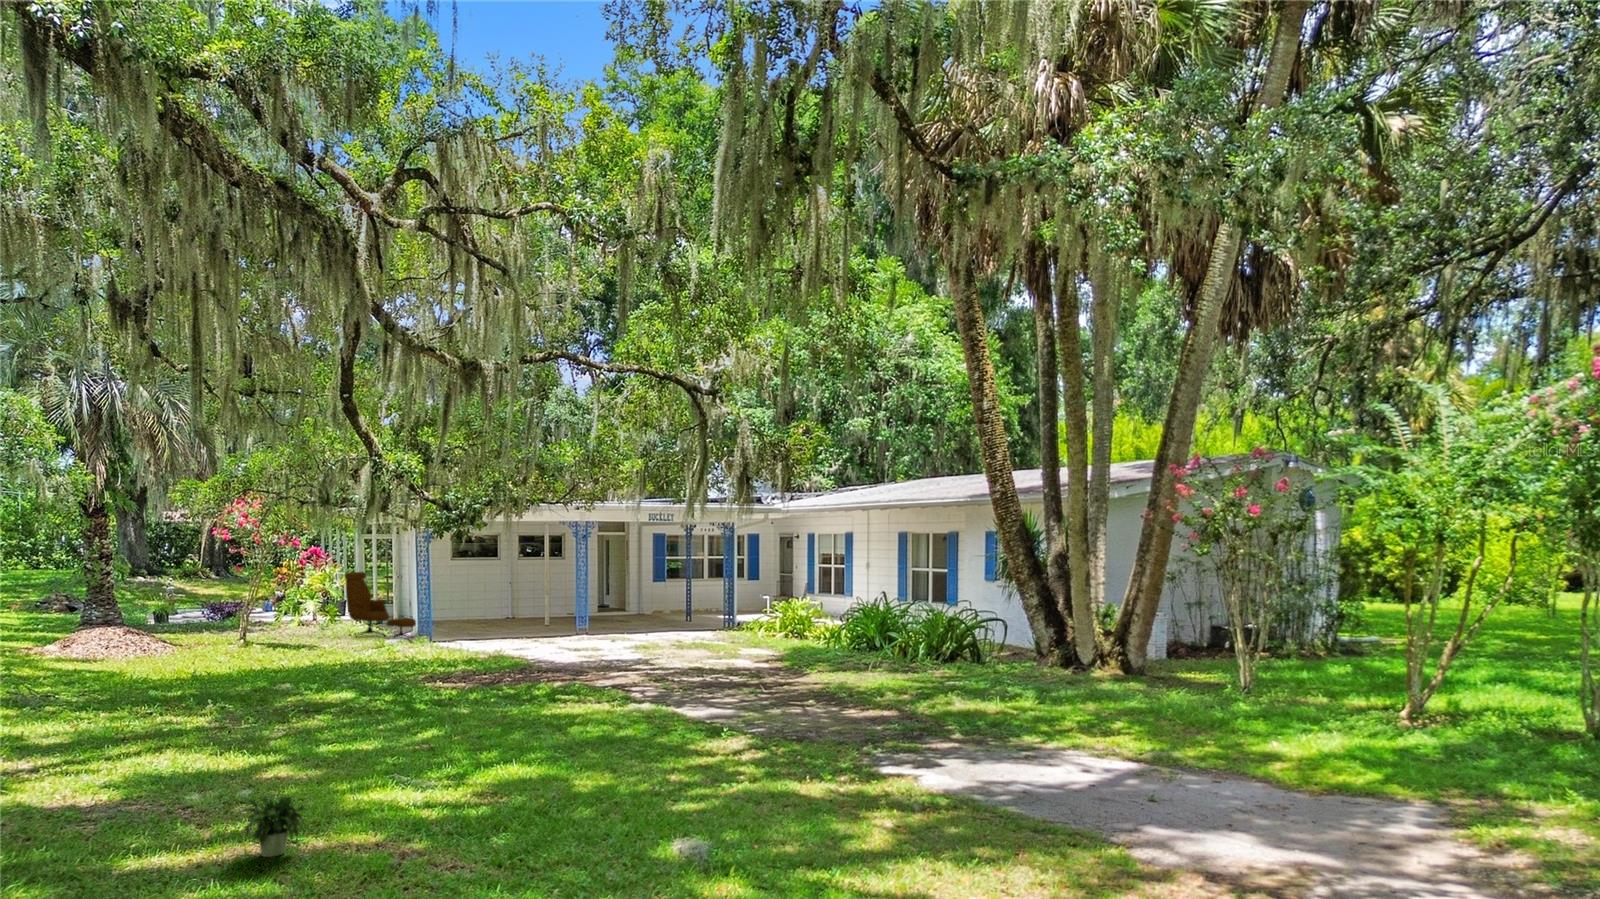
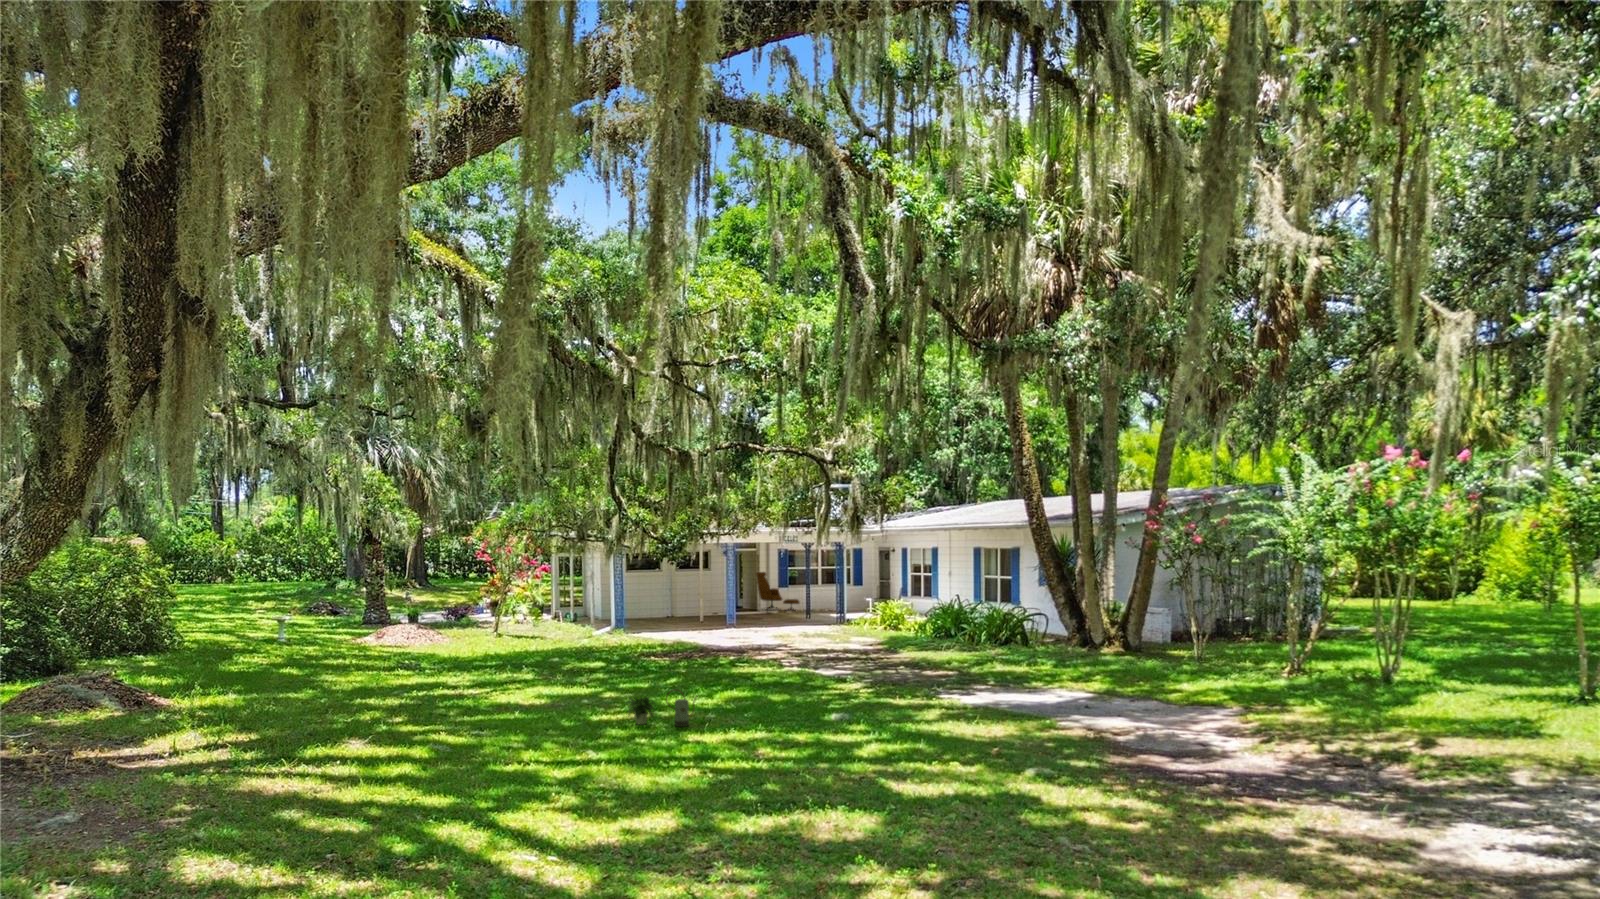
lounge chair: present [344,572,416,637] -> present [756,572,799,610]
watering can: none [320,783,394,864] -> present [666,689,698,727]

